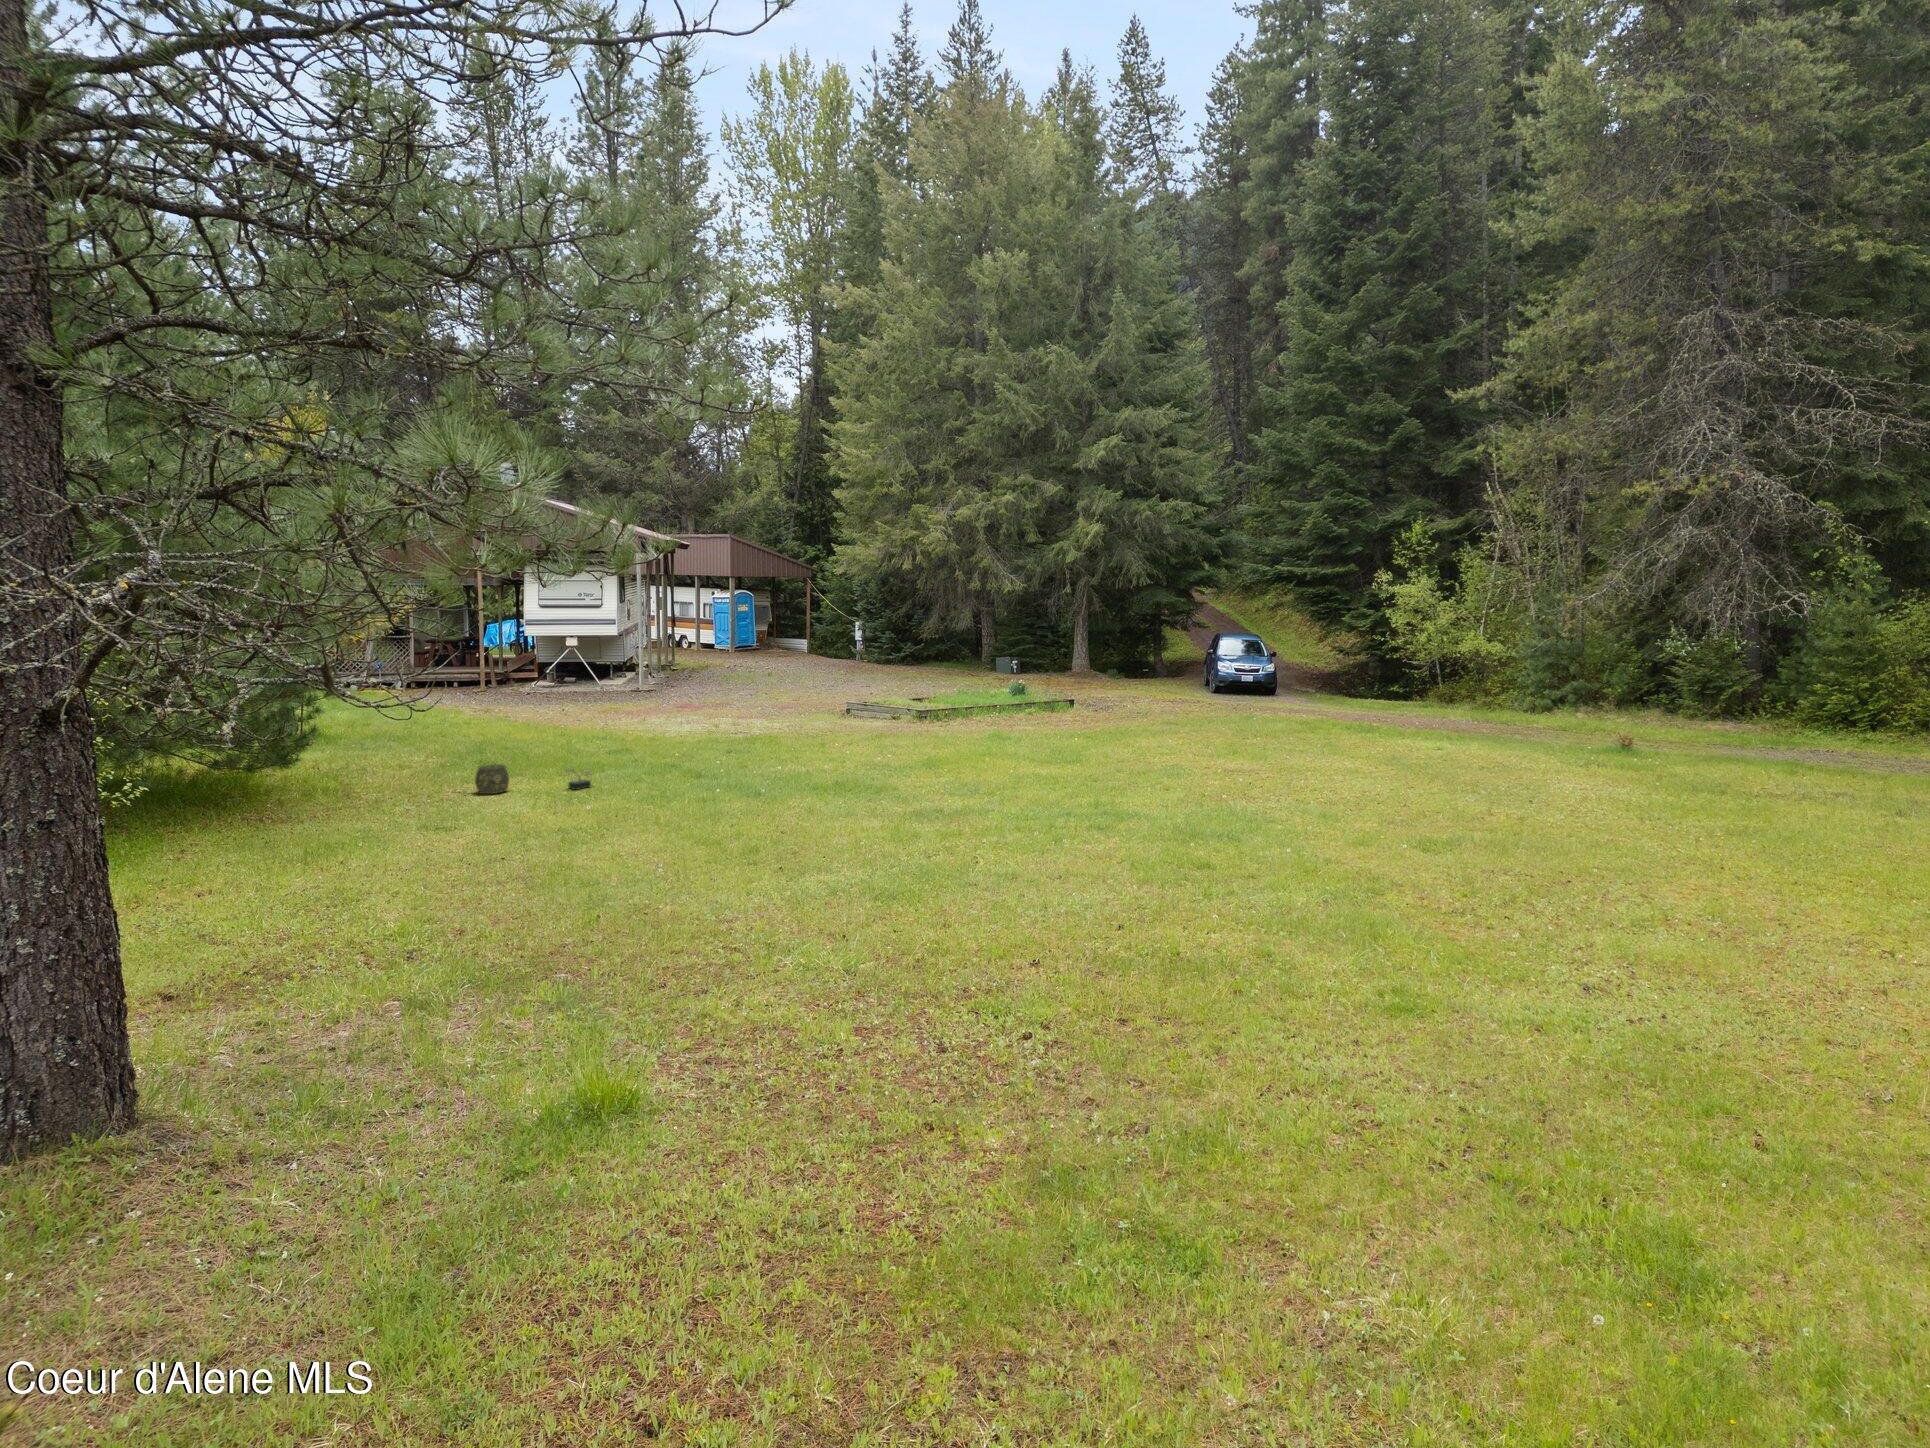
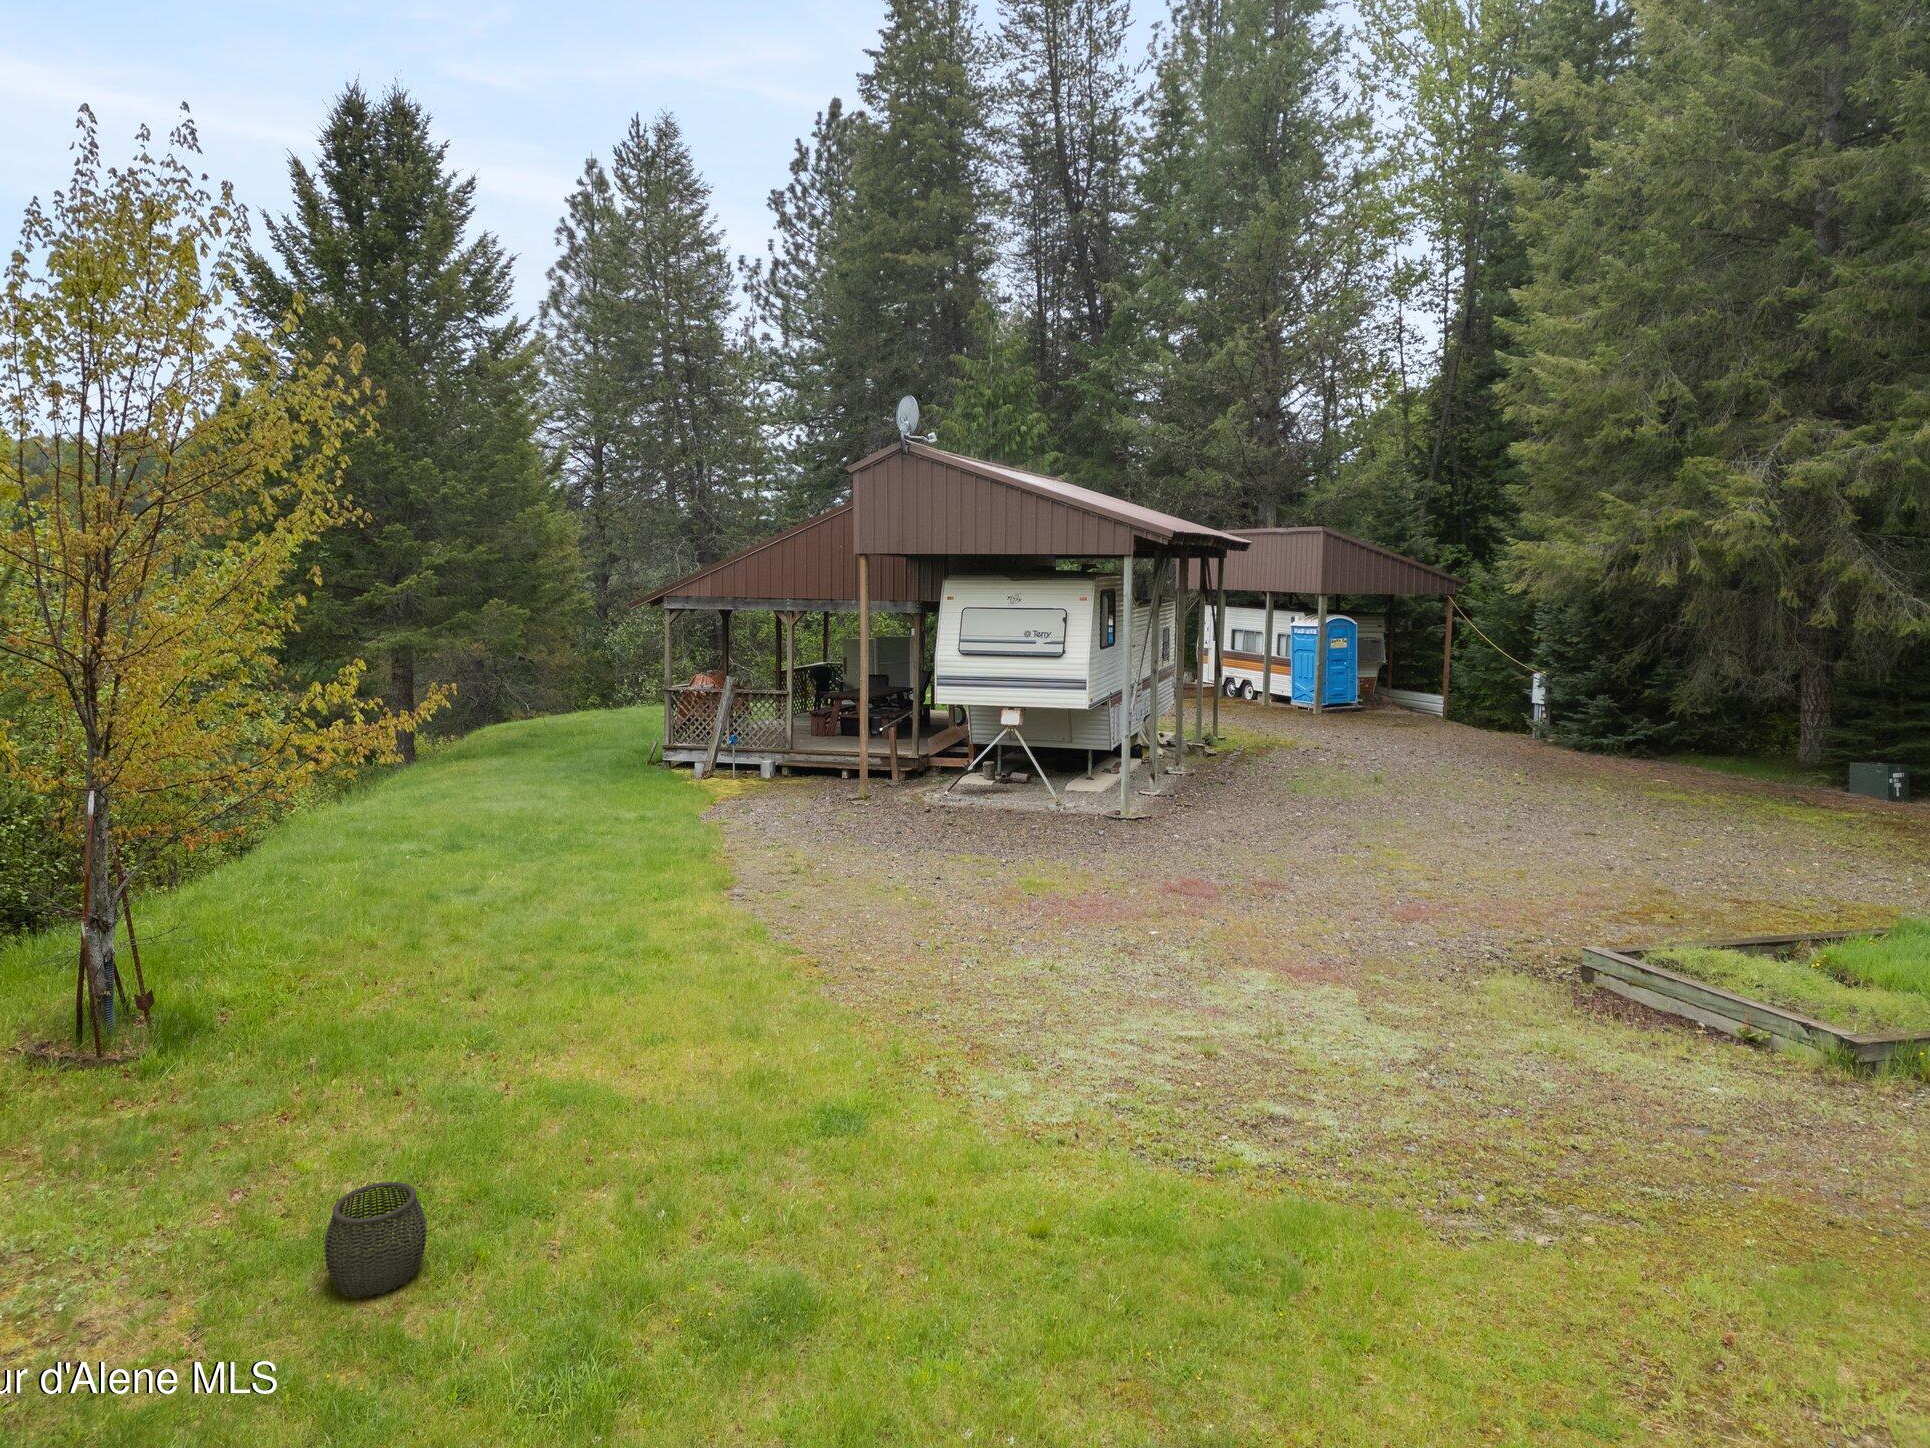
decorative plant: present [564,766,591,790] -> none [525,1245,631,1344]

